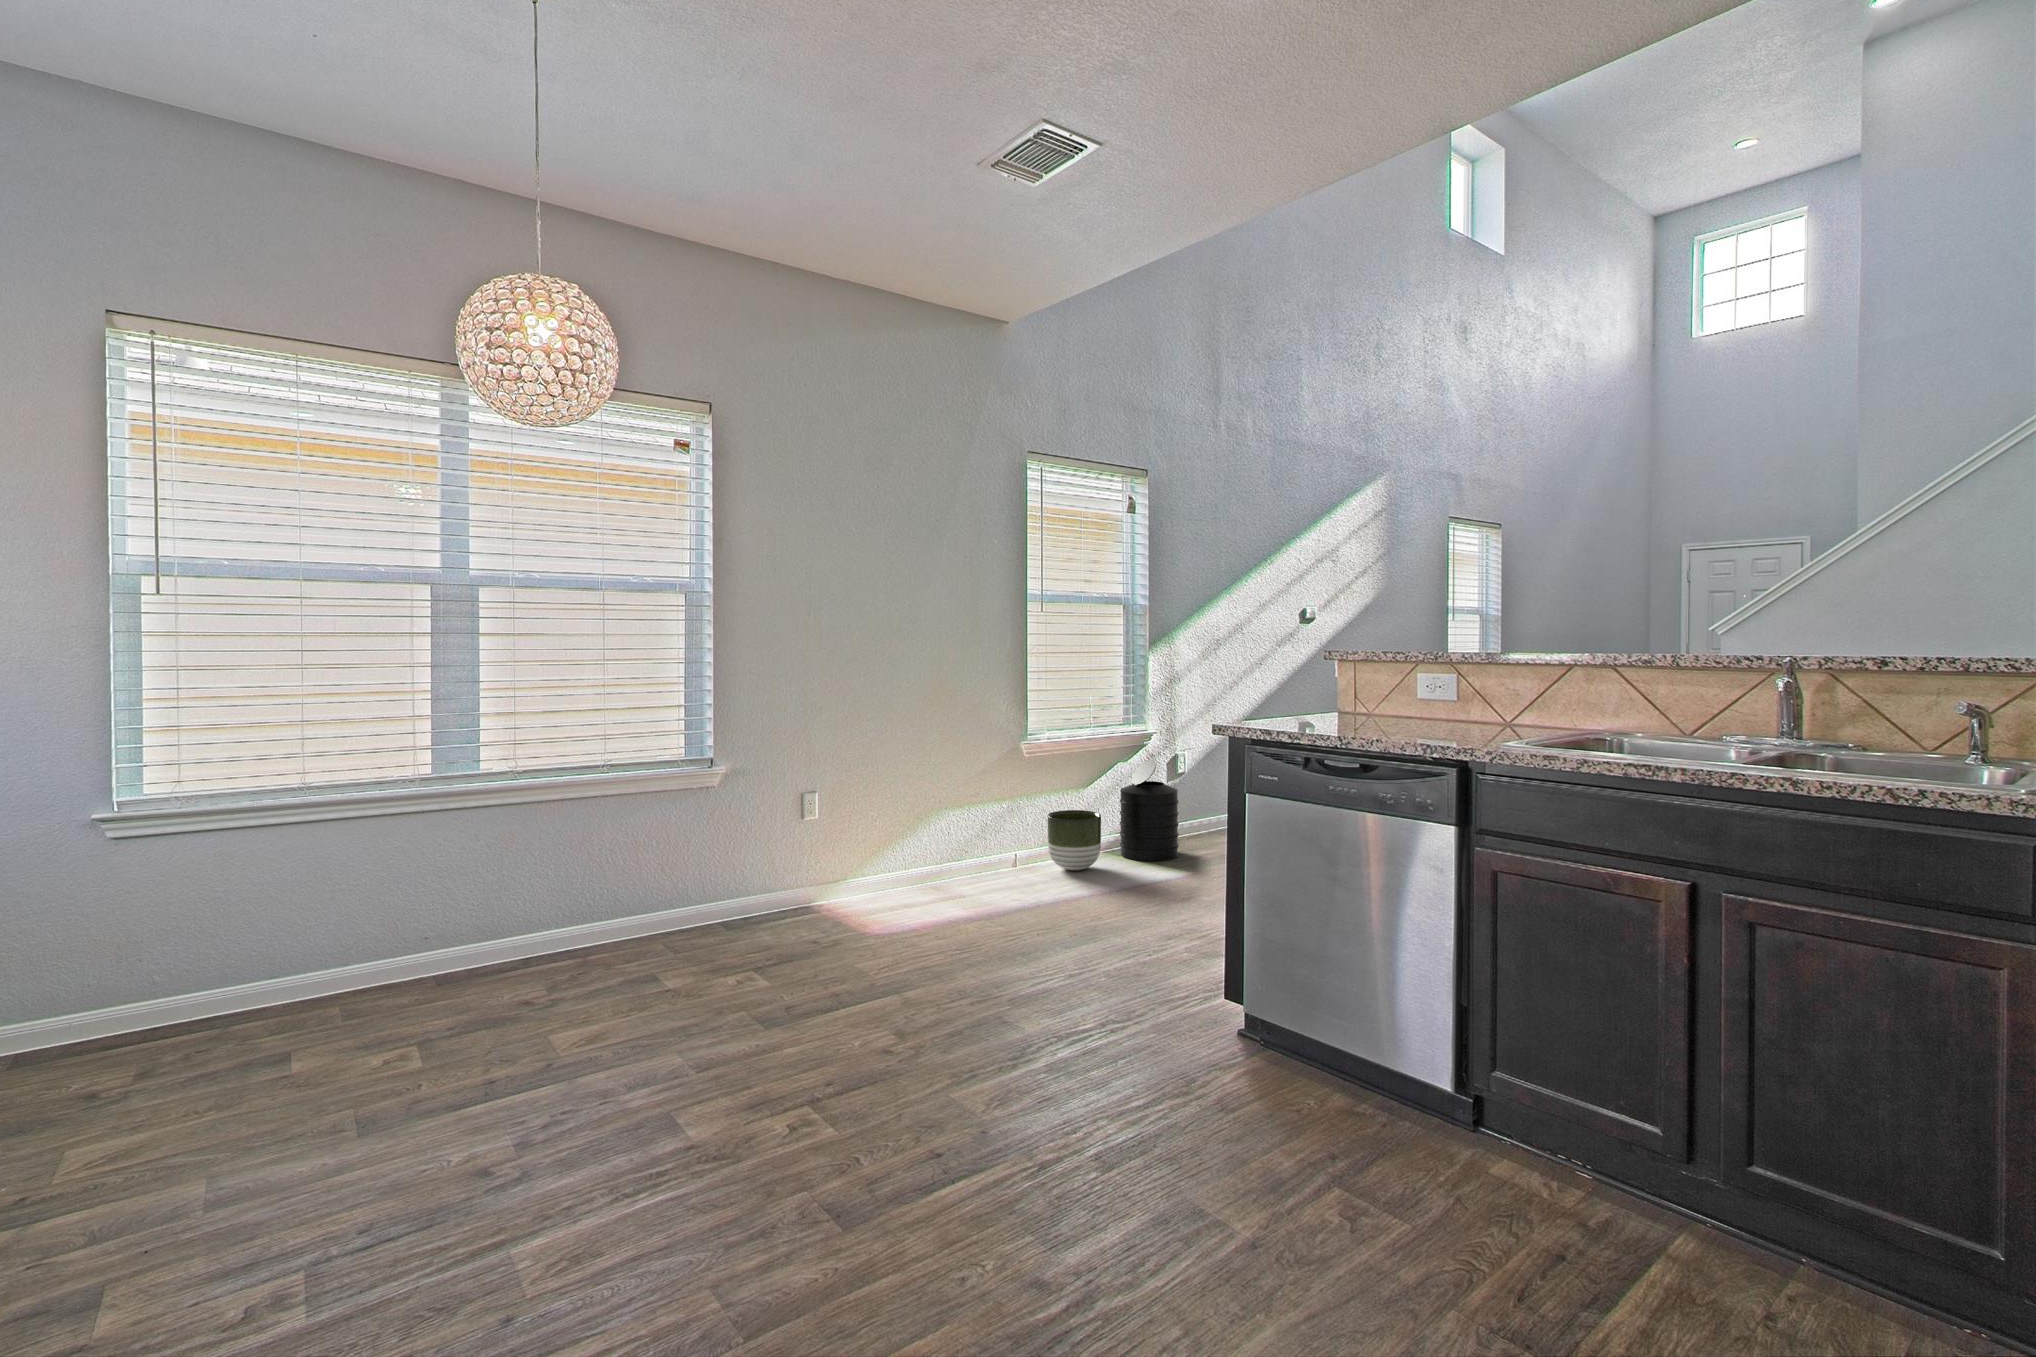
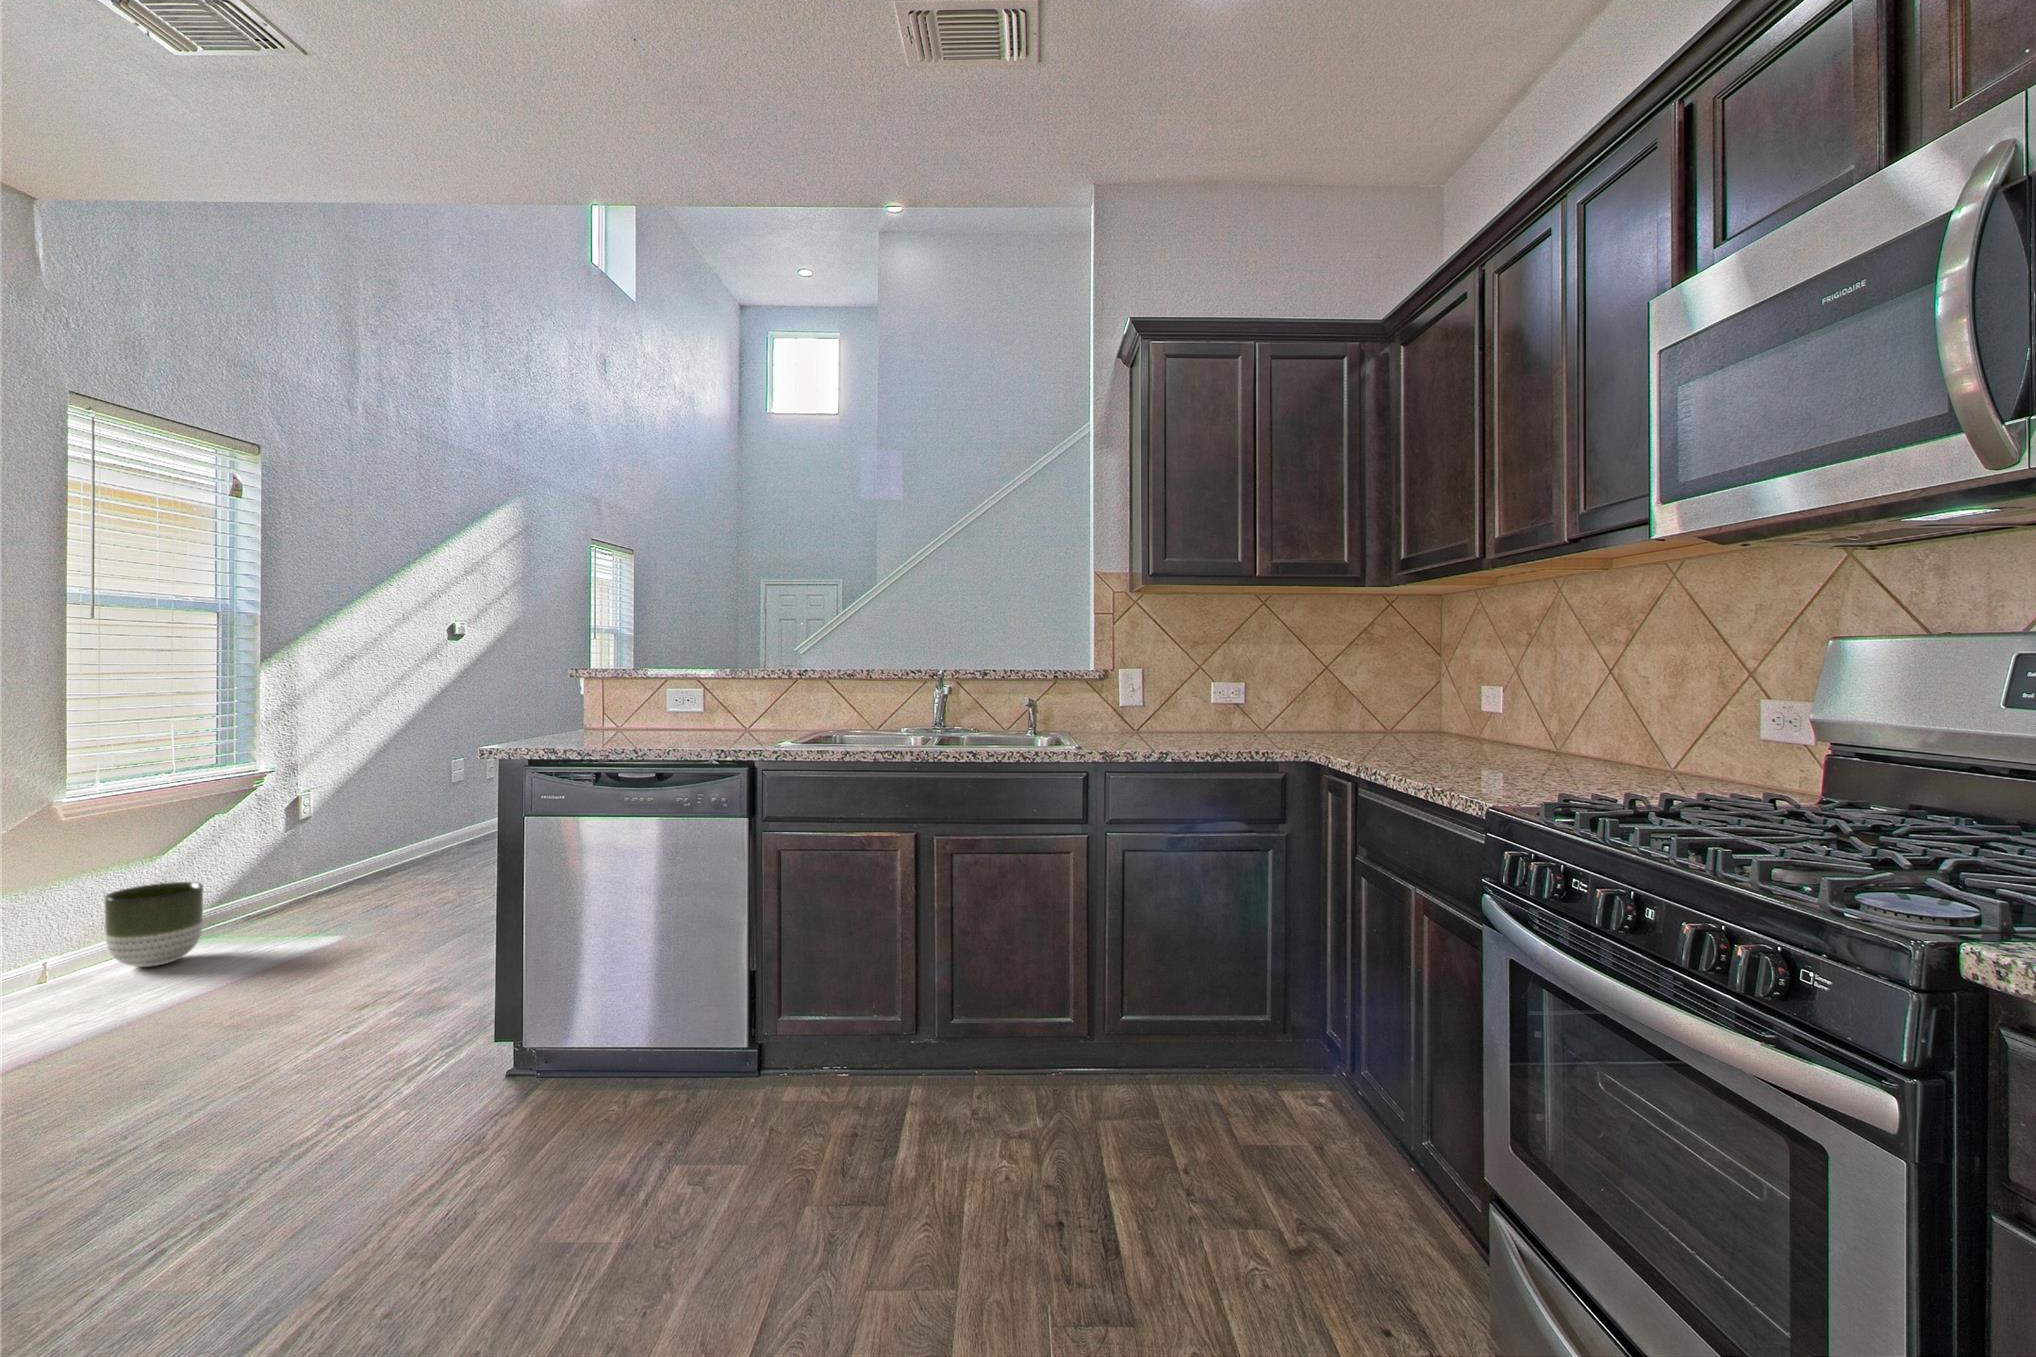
trash can: present [1120,760,1179,861] -> none [222,805,315,935]

